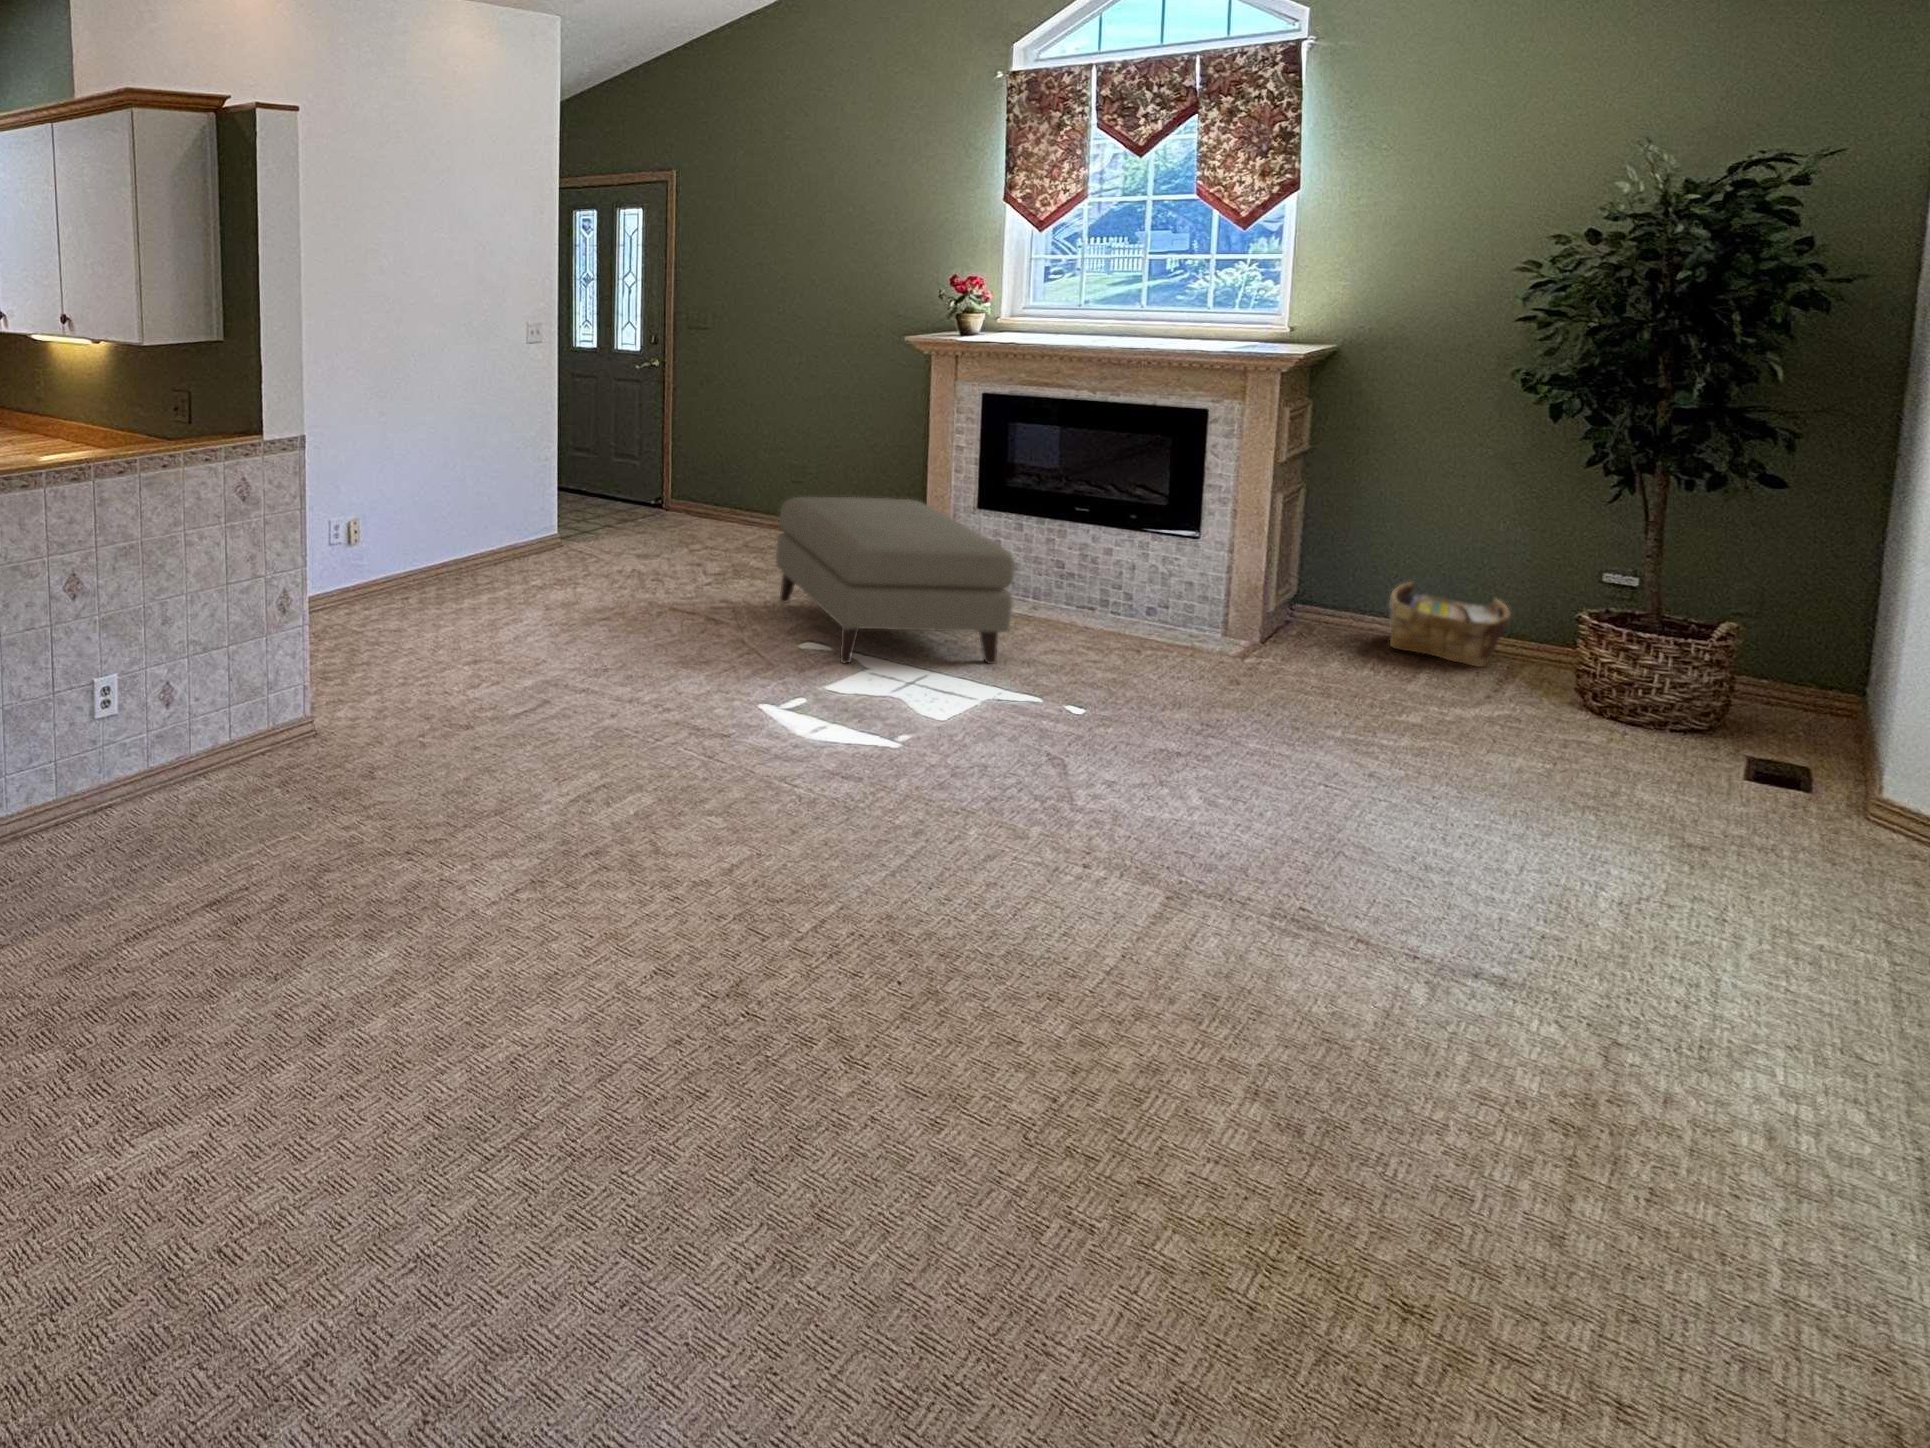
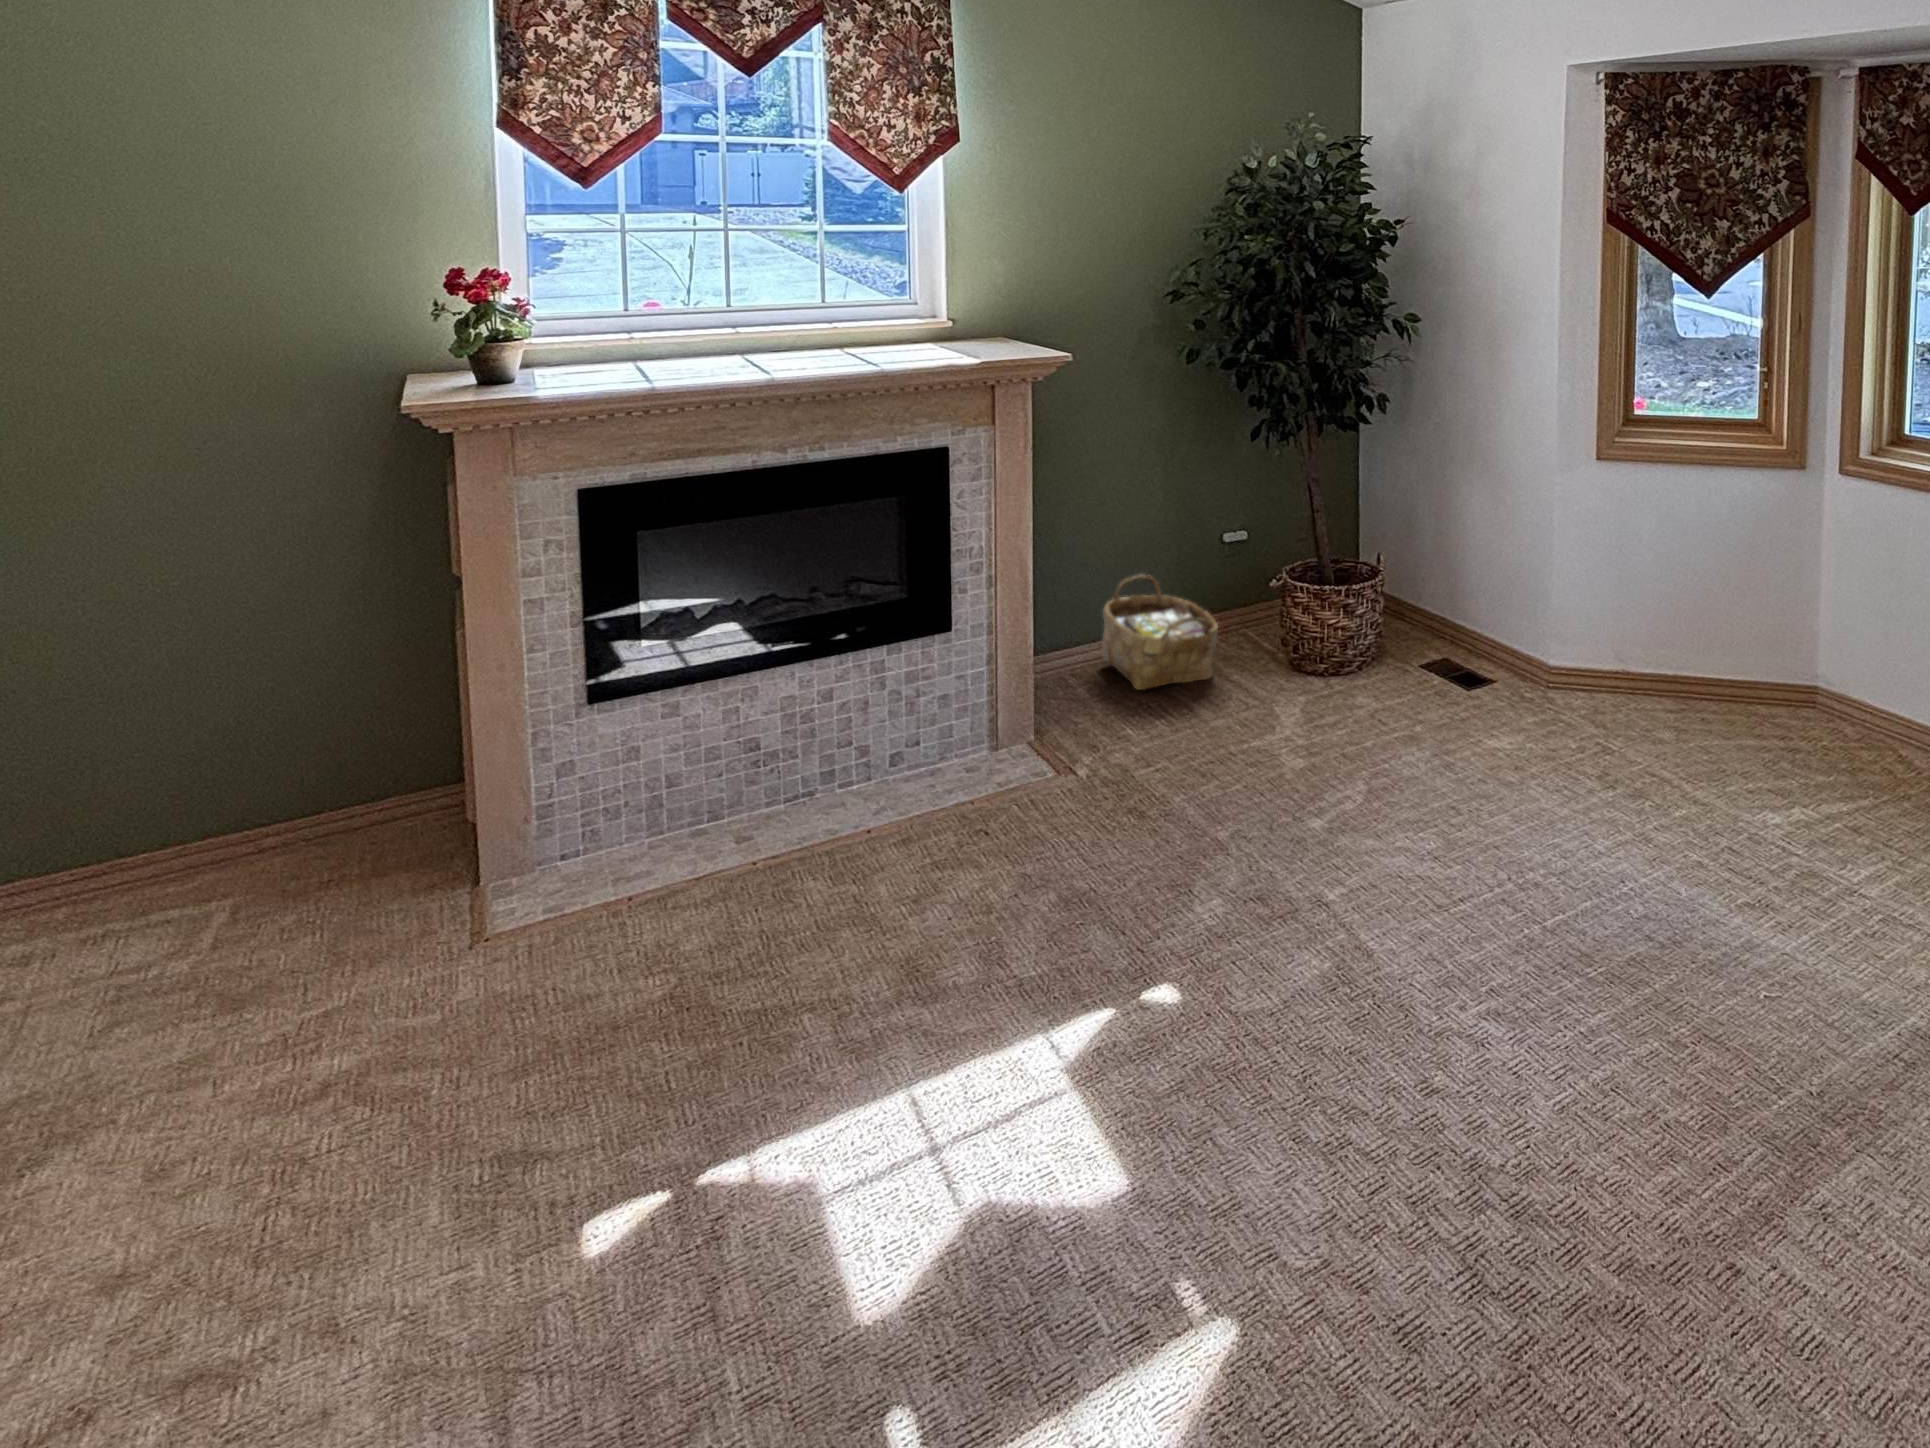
ottoman: present [776,497,1015,664] -> none [274,745,945,1230]

